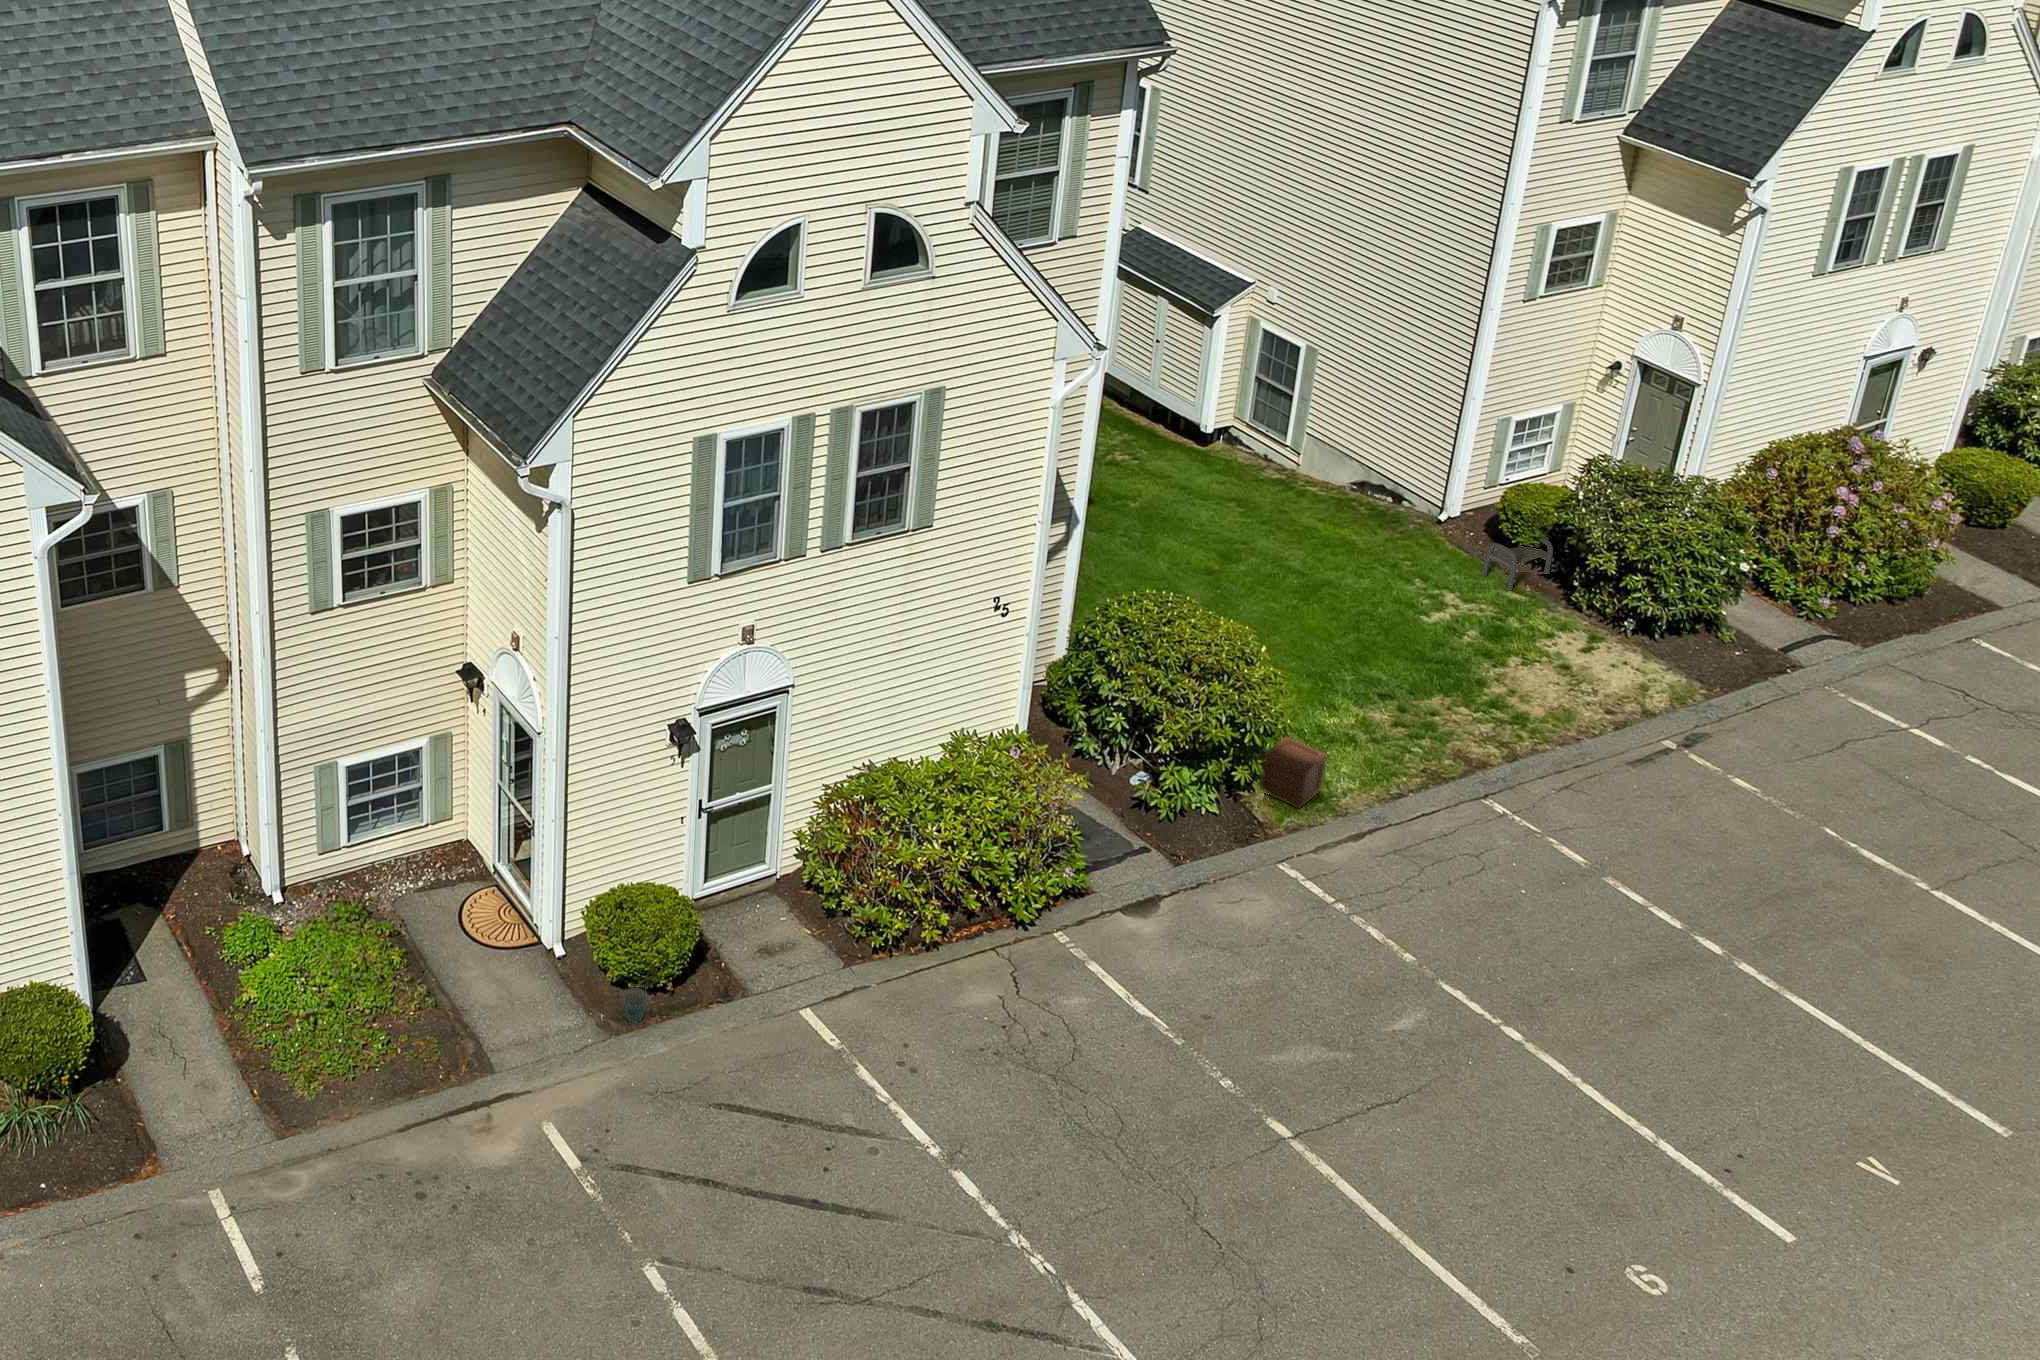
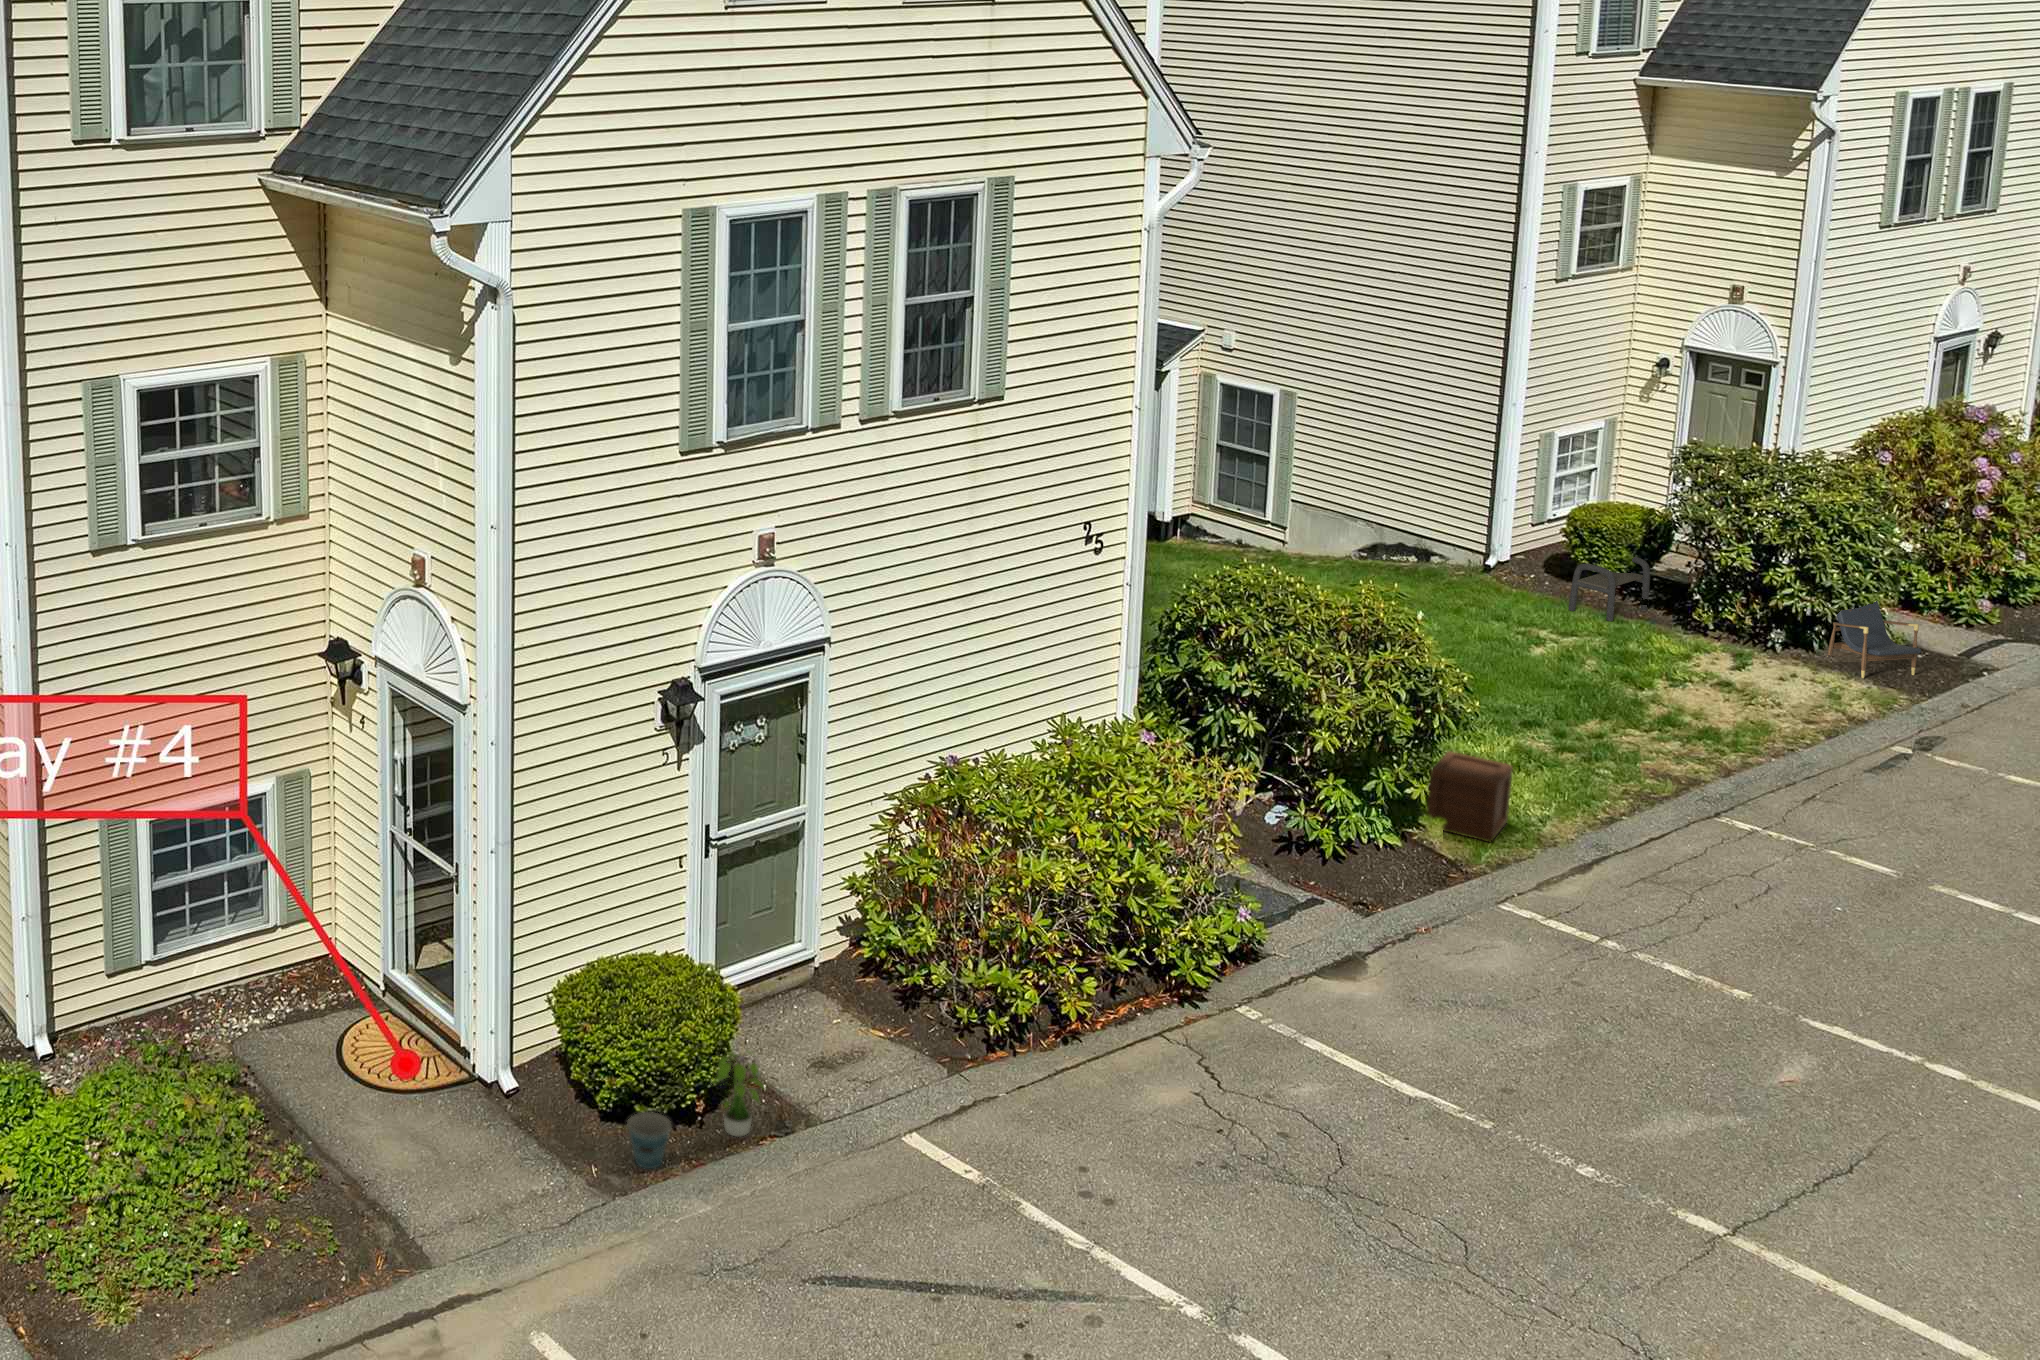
lounge chair: none [1666,599,1737,668] -> present [1828,601,1921,678]
potted plant: none [678,955,714,1005] -> present [713,1051,765,1136]

